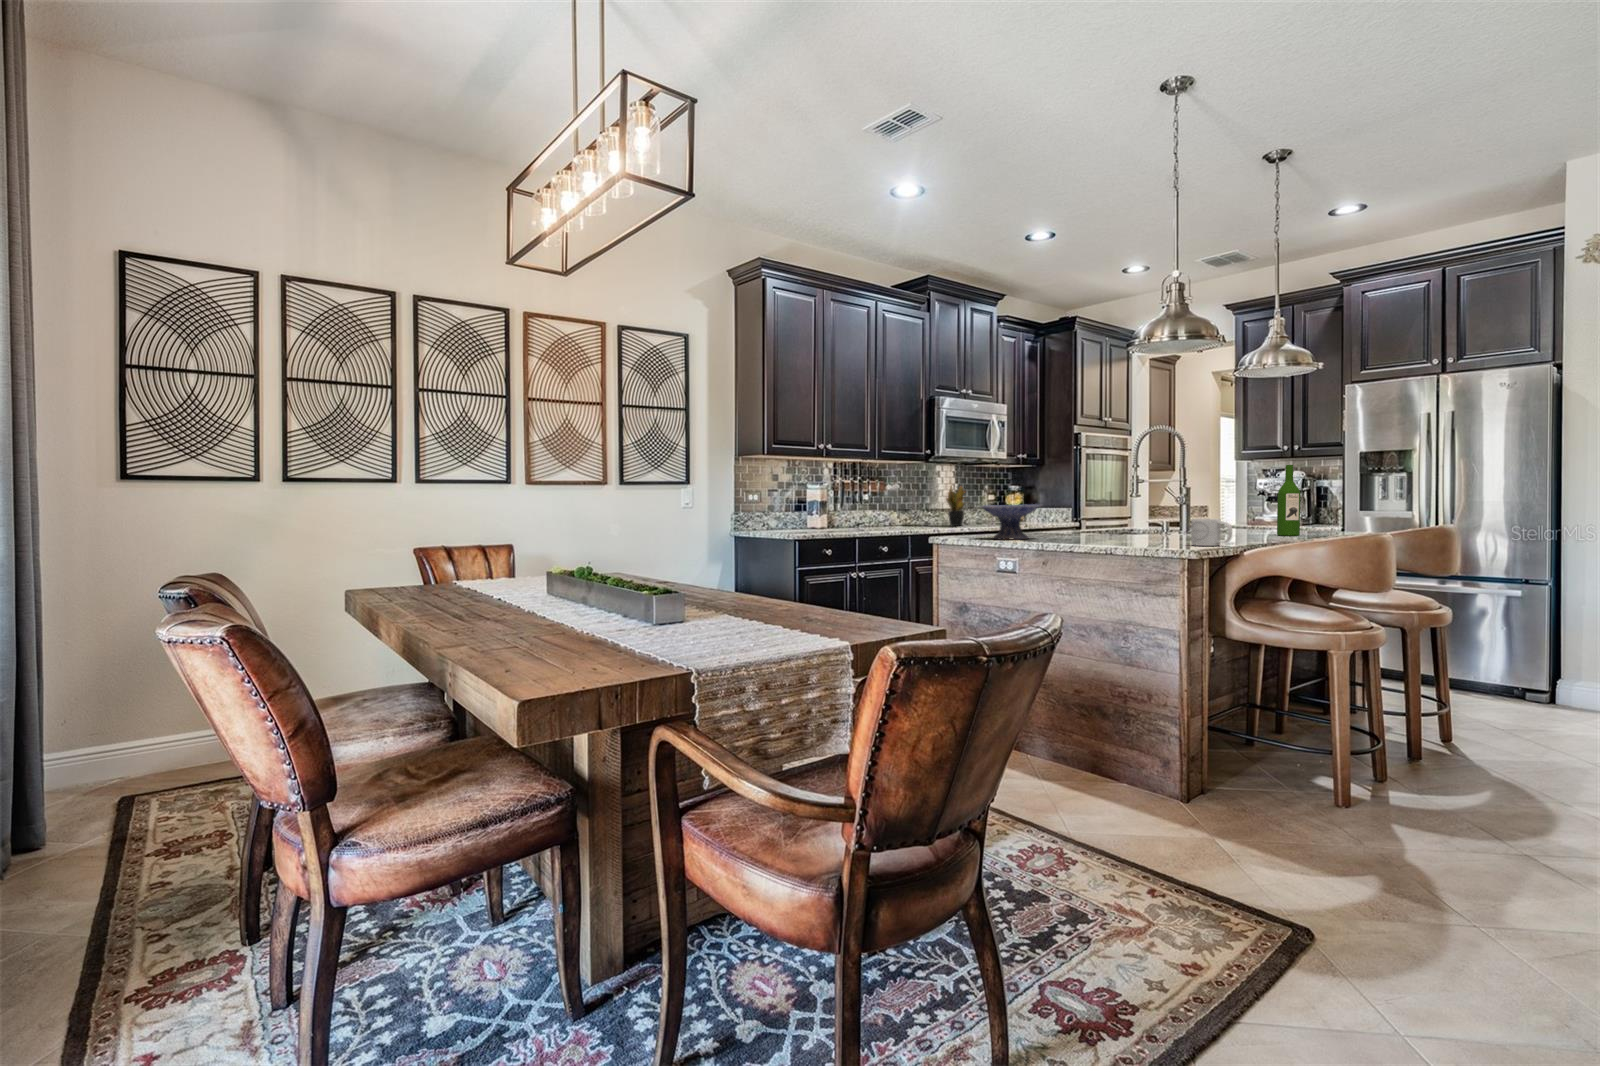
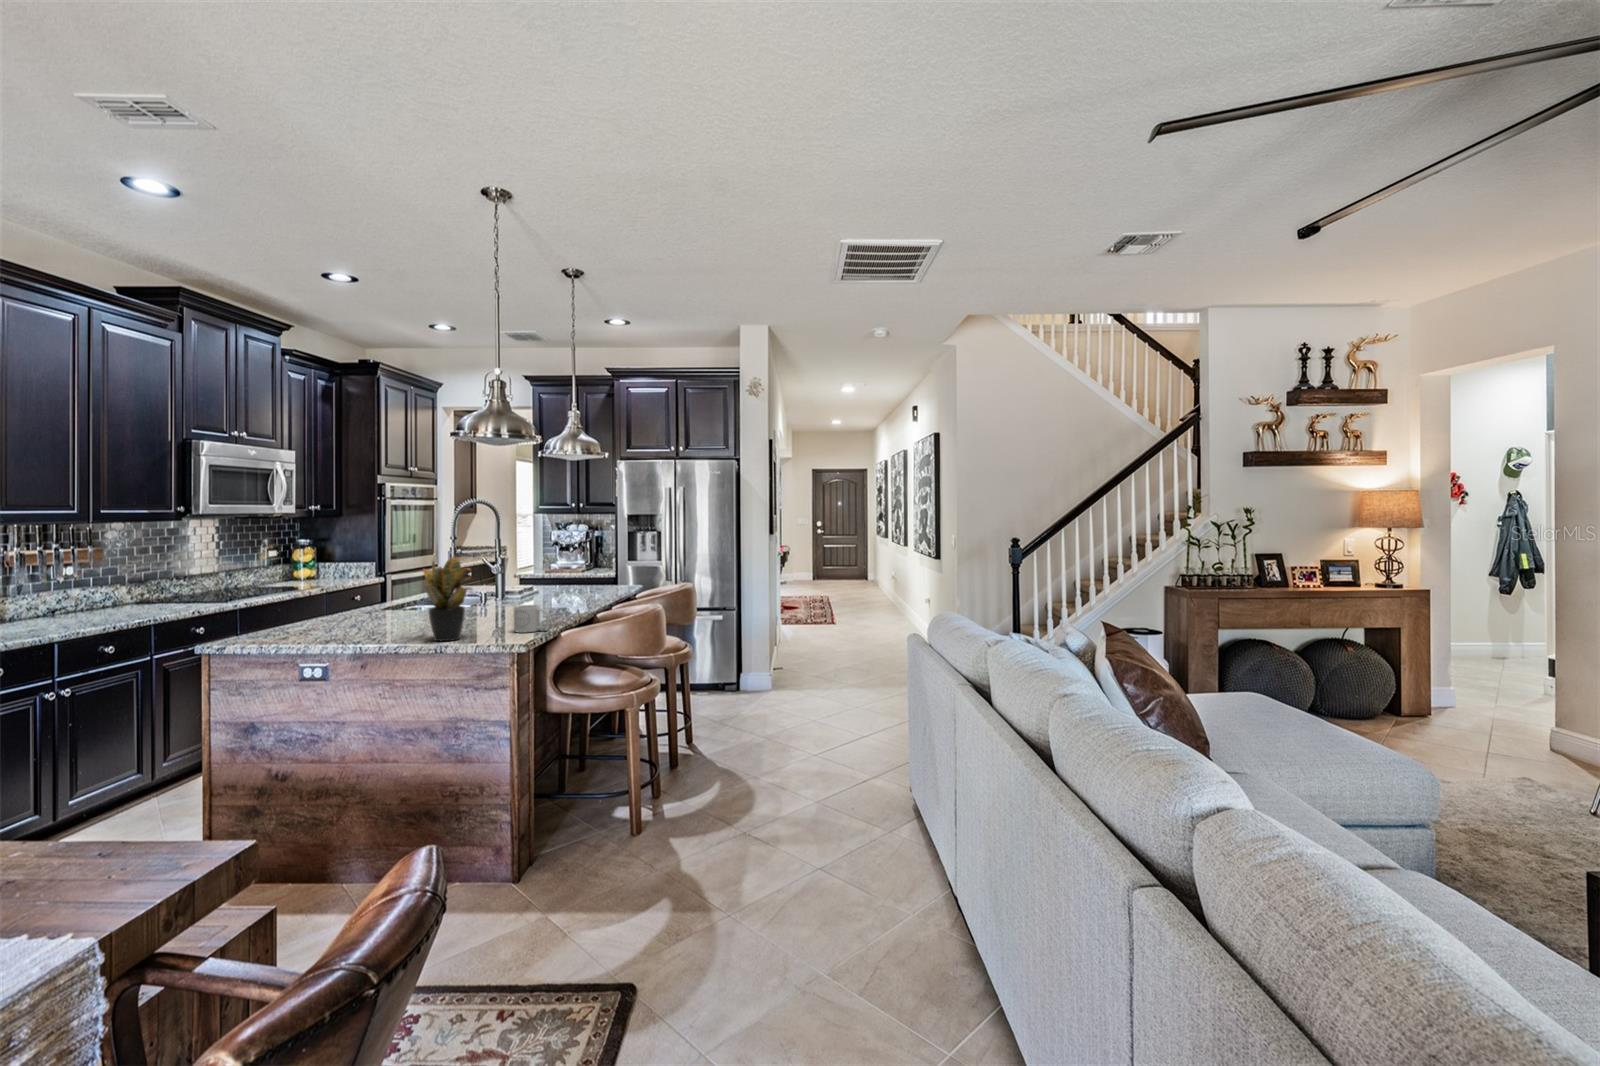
wine bottle: present [1277,465,1301,536] -> none [578,541,596,602]
potted plant: present [946,486,965,526] -> present [423,556,472,641]
decorative bowl: present [979,504,1040,539] -> none [266,588,352,633]

